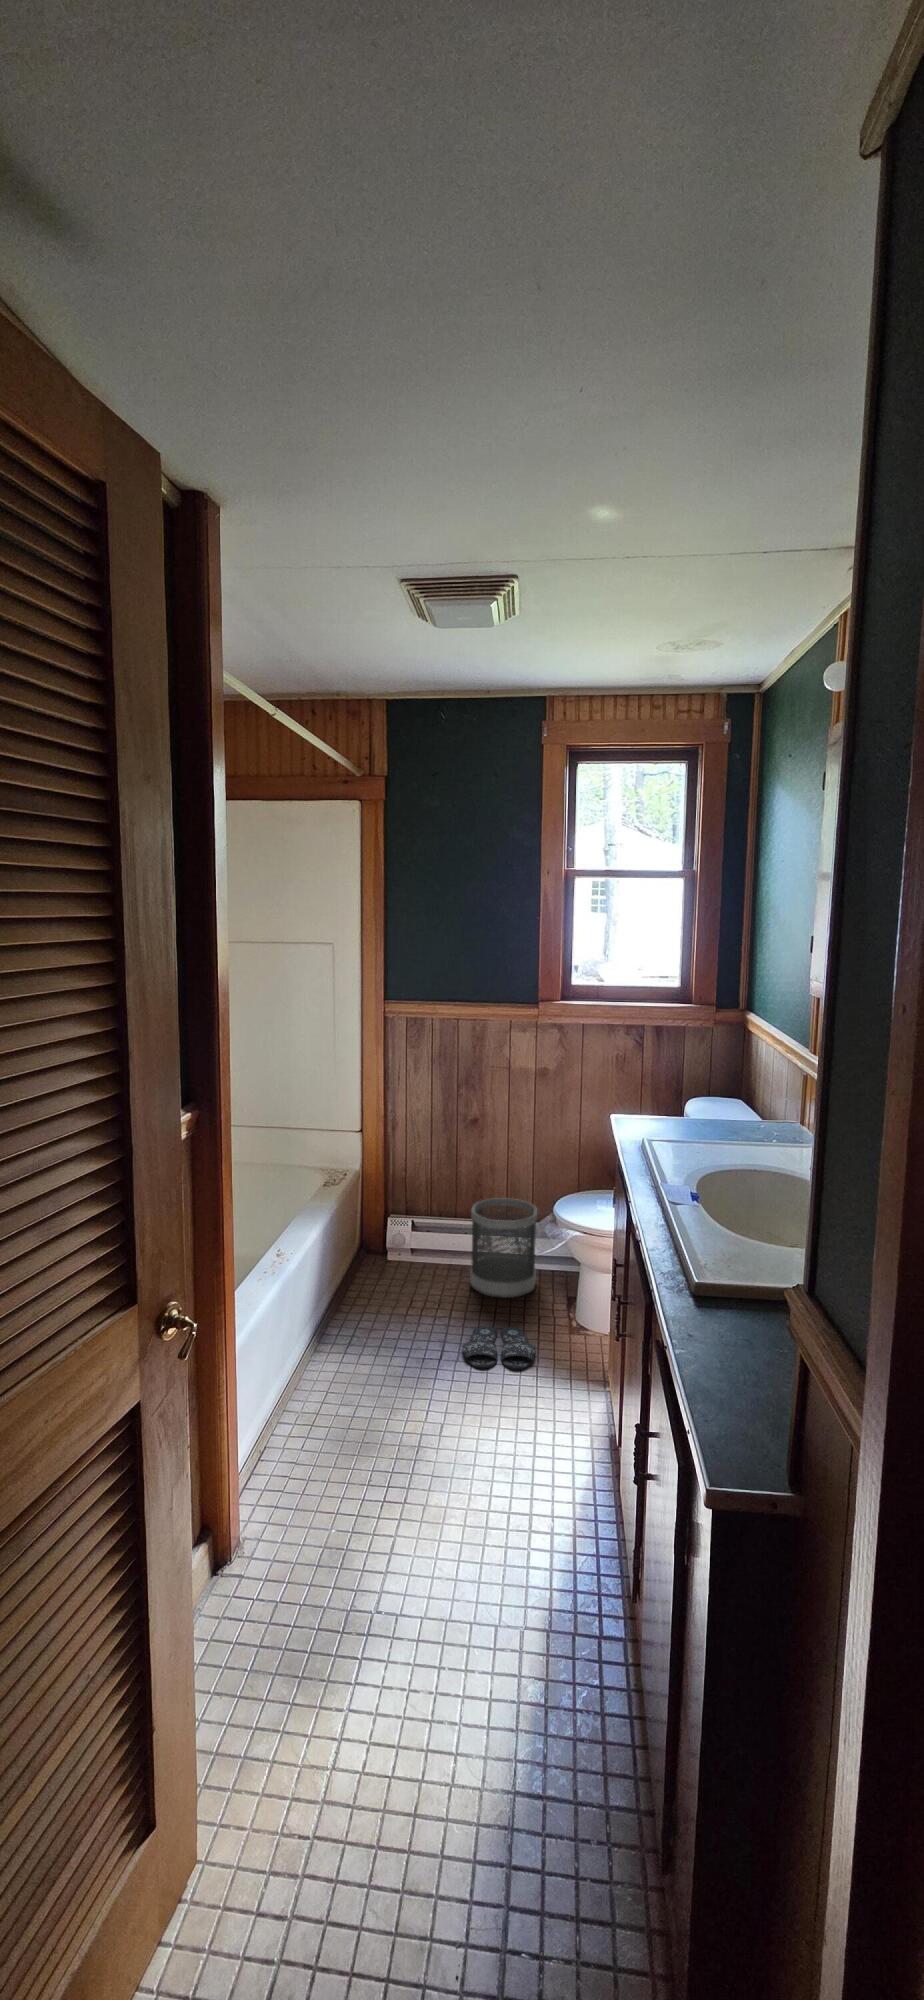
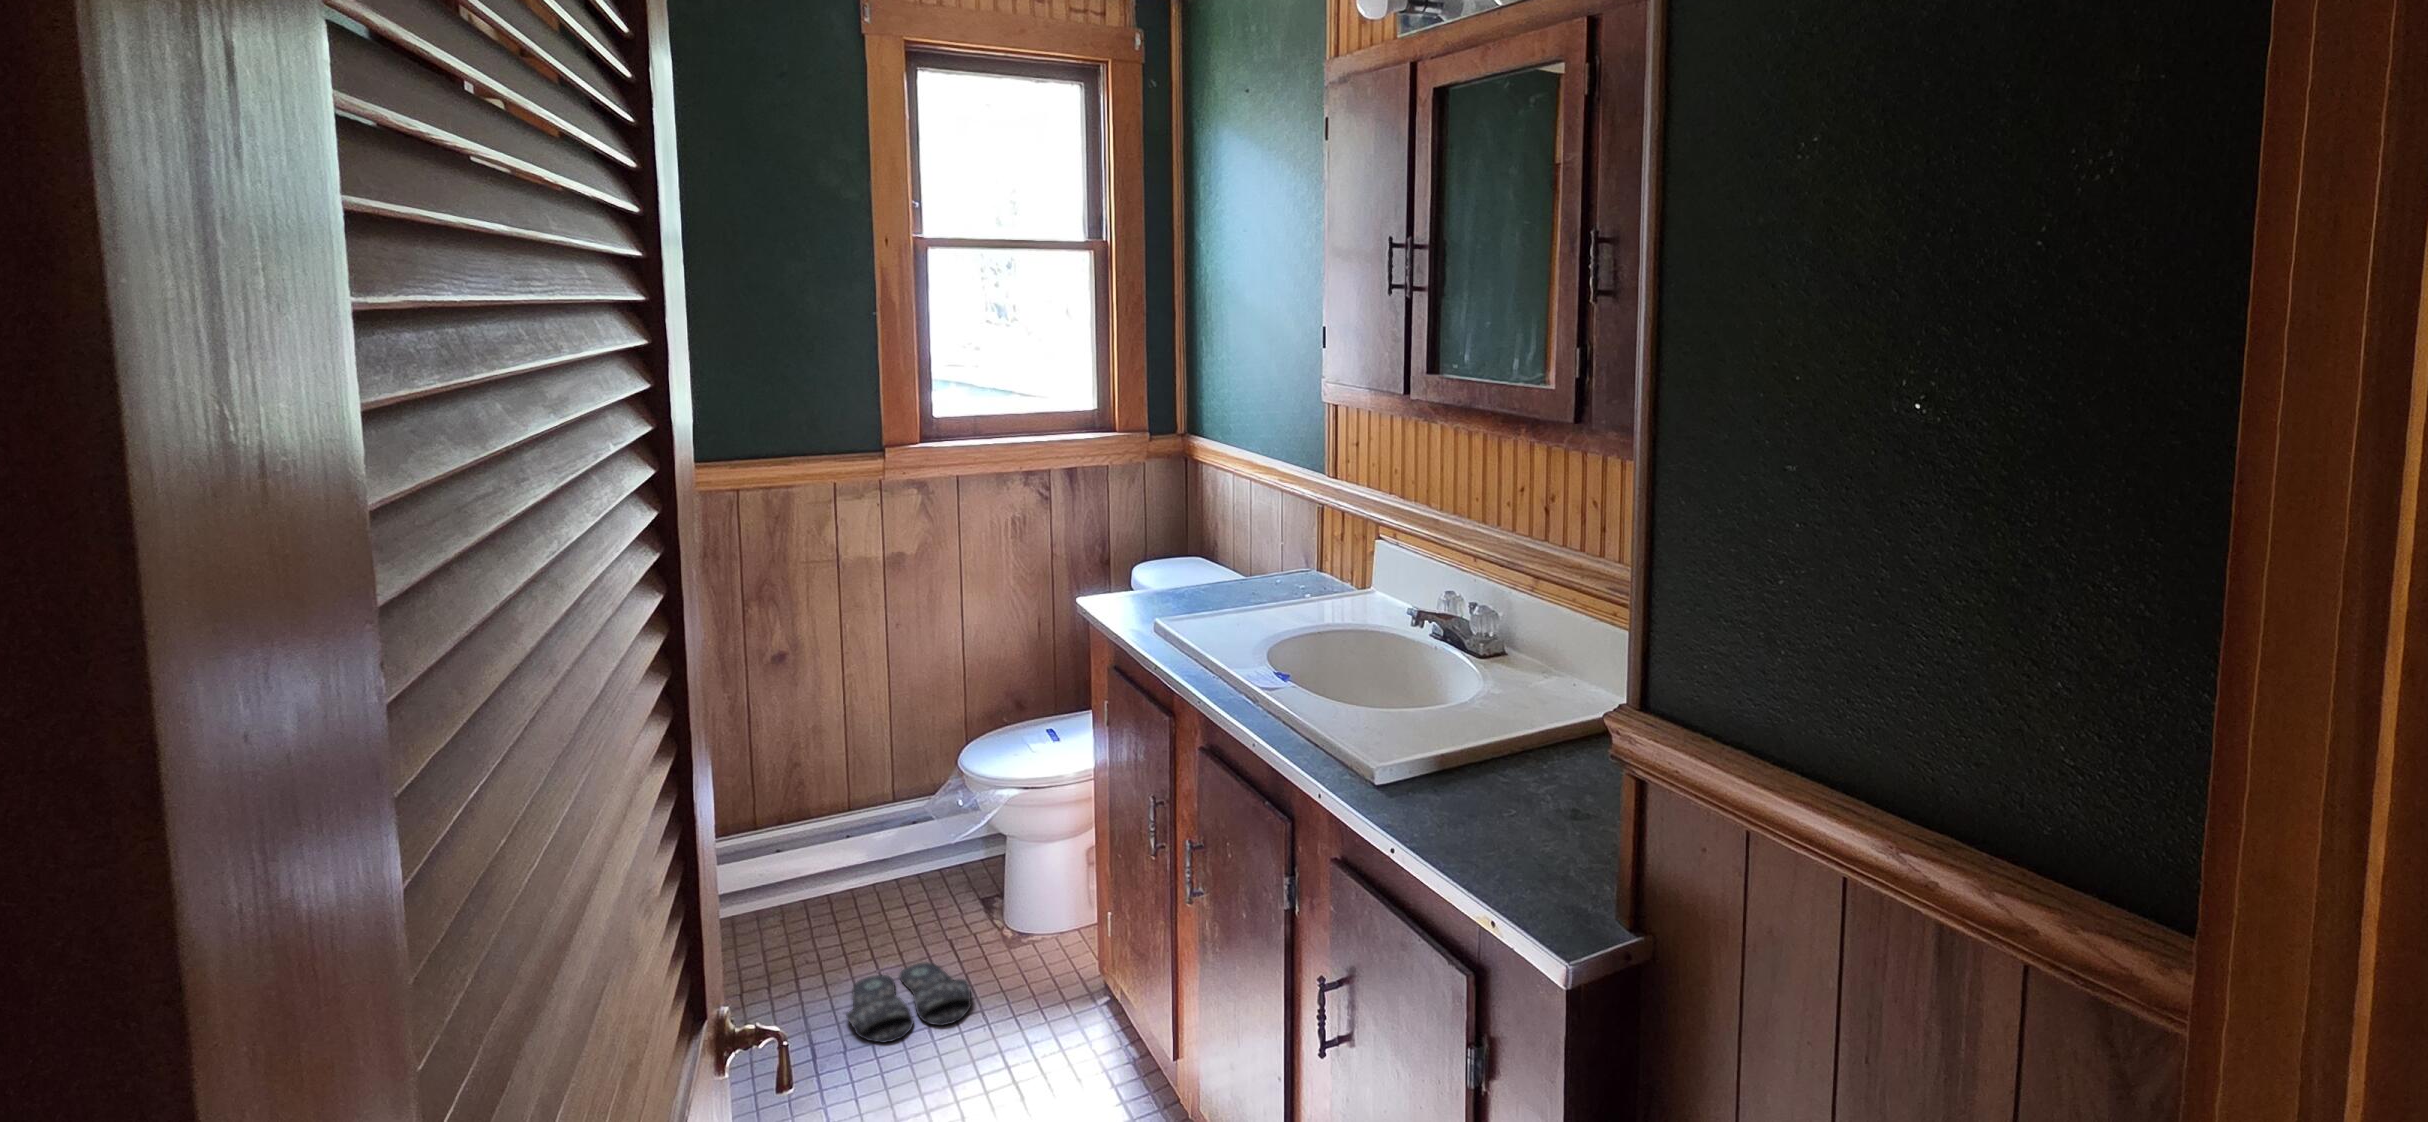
wastebasket: present [470,1198,537,1298] -> none [804,766,925,931]

